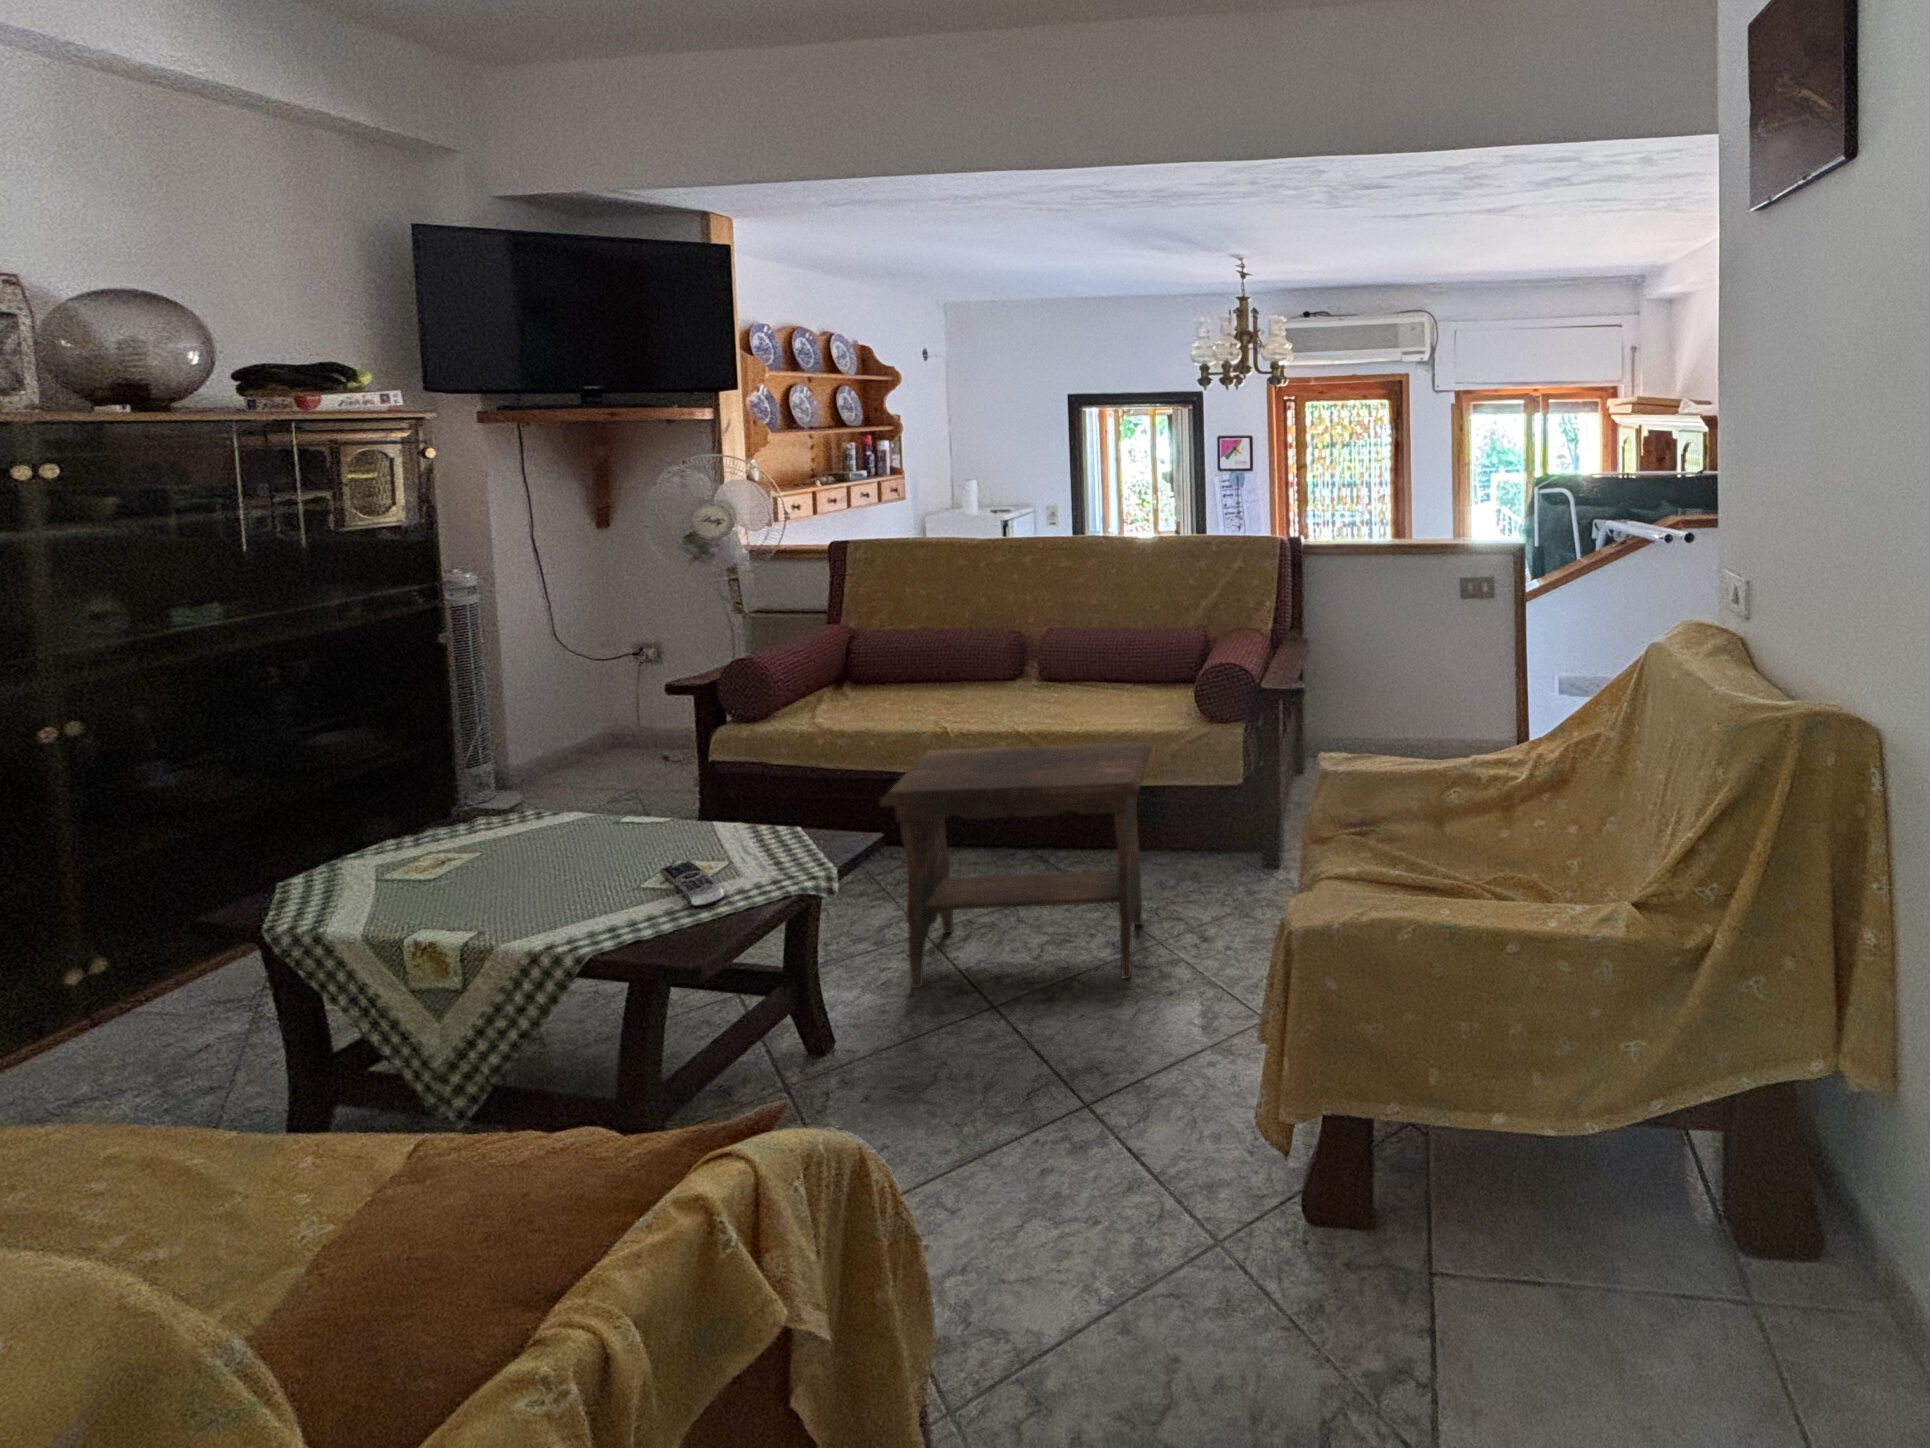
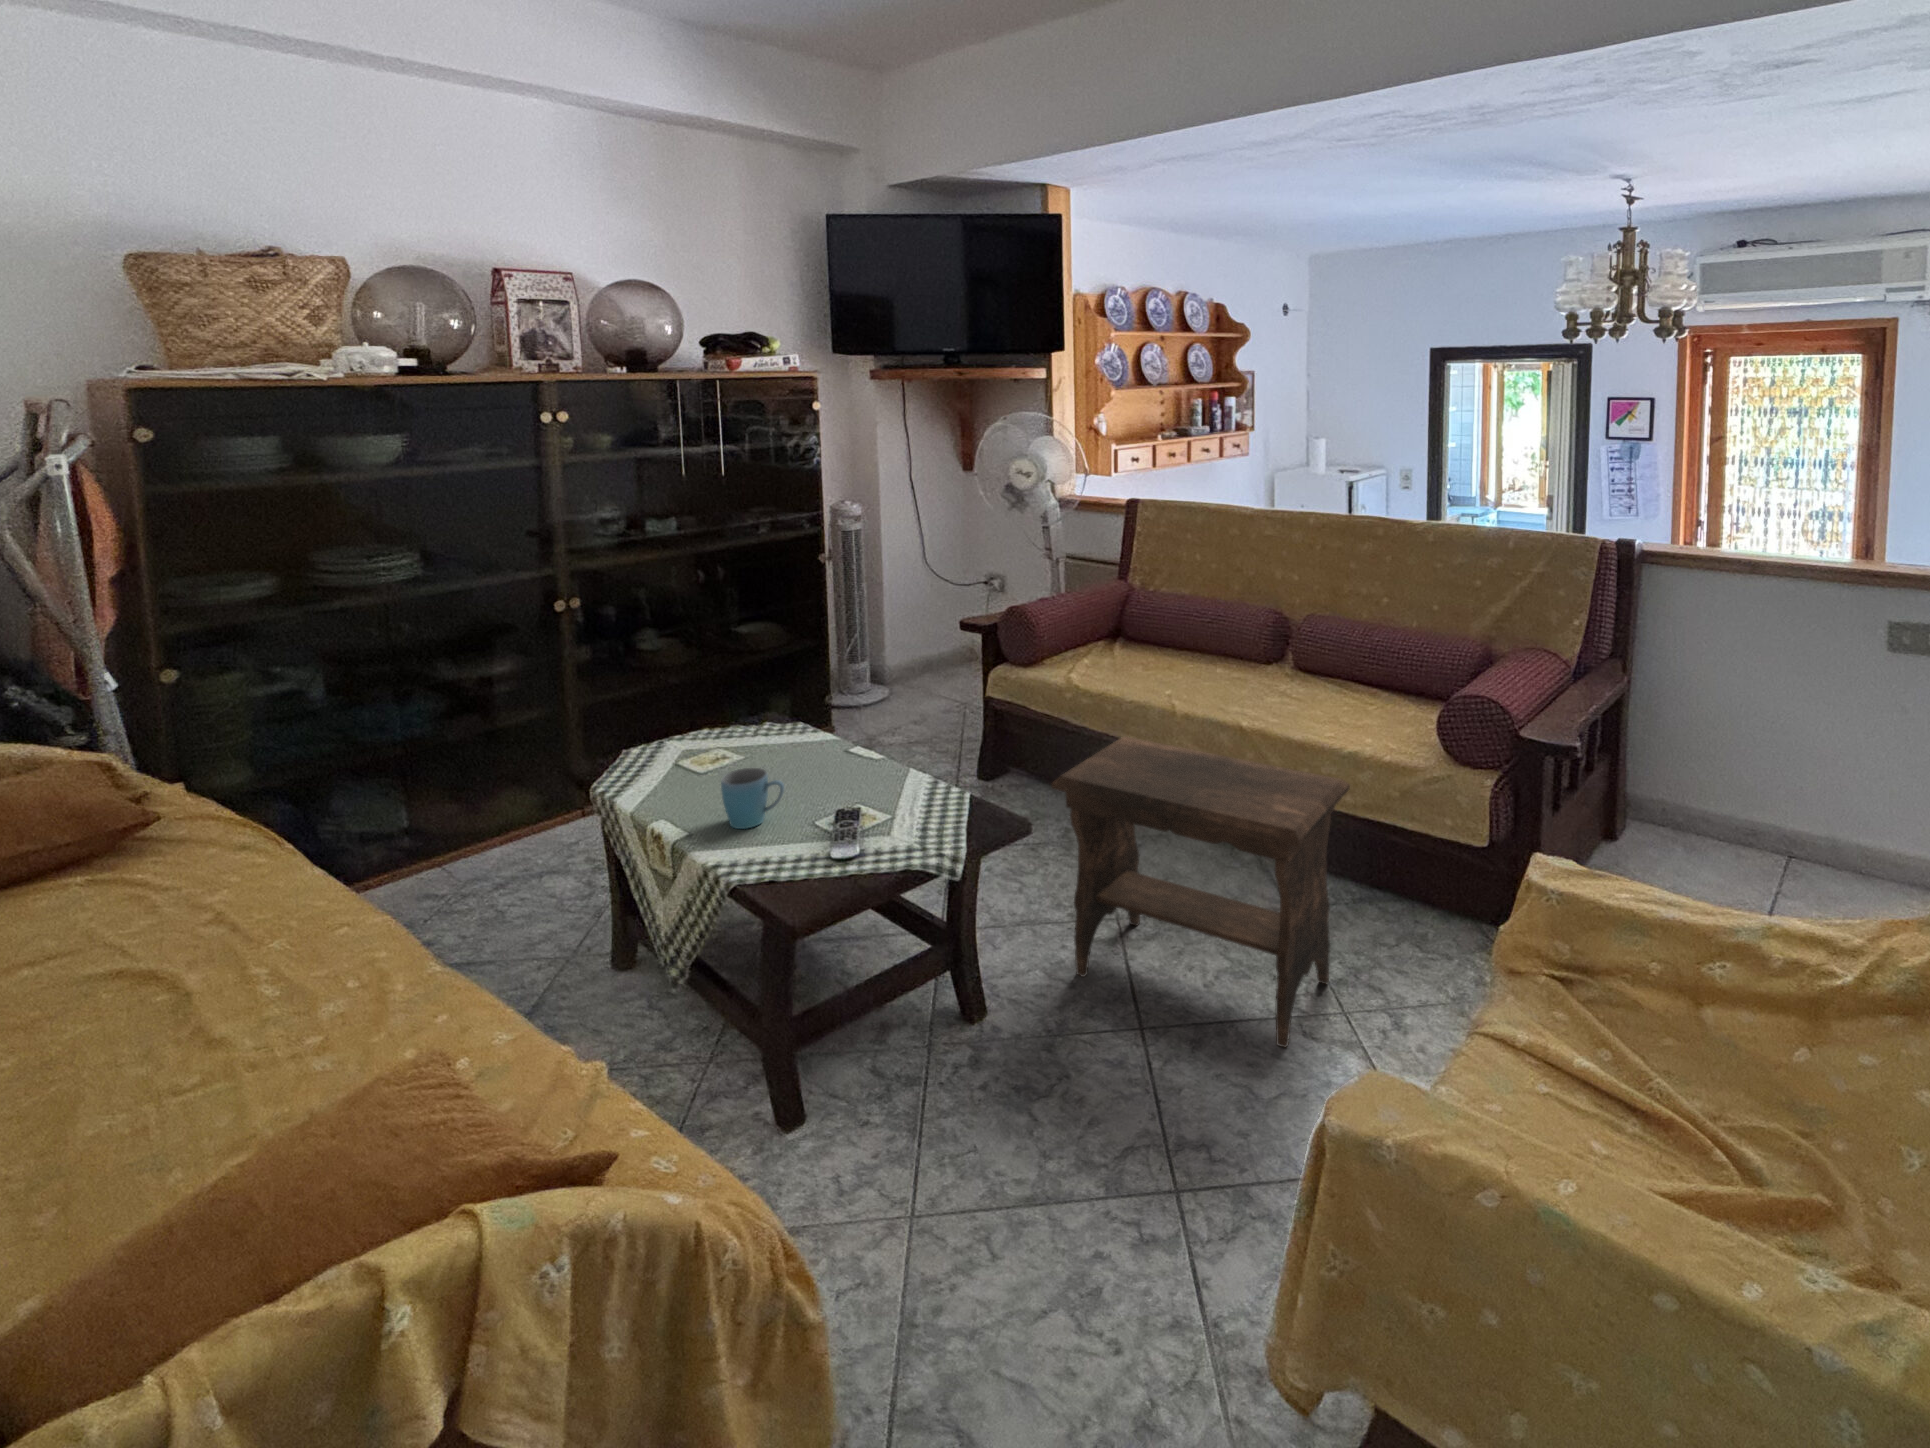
mug: none [502,846,591,920] -> present [721,768,784,829]

